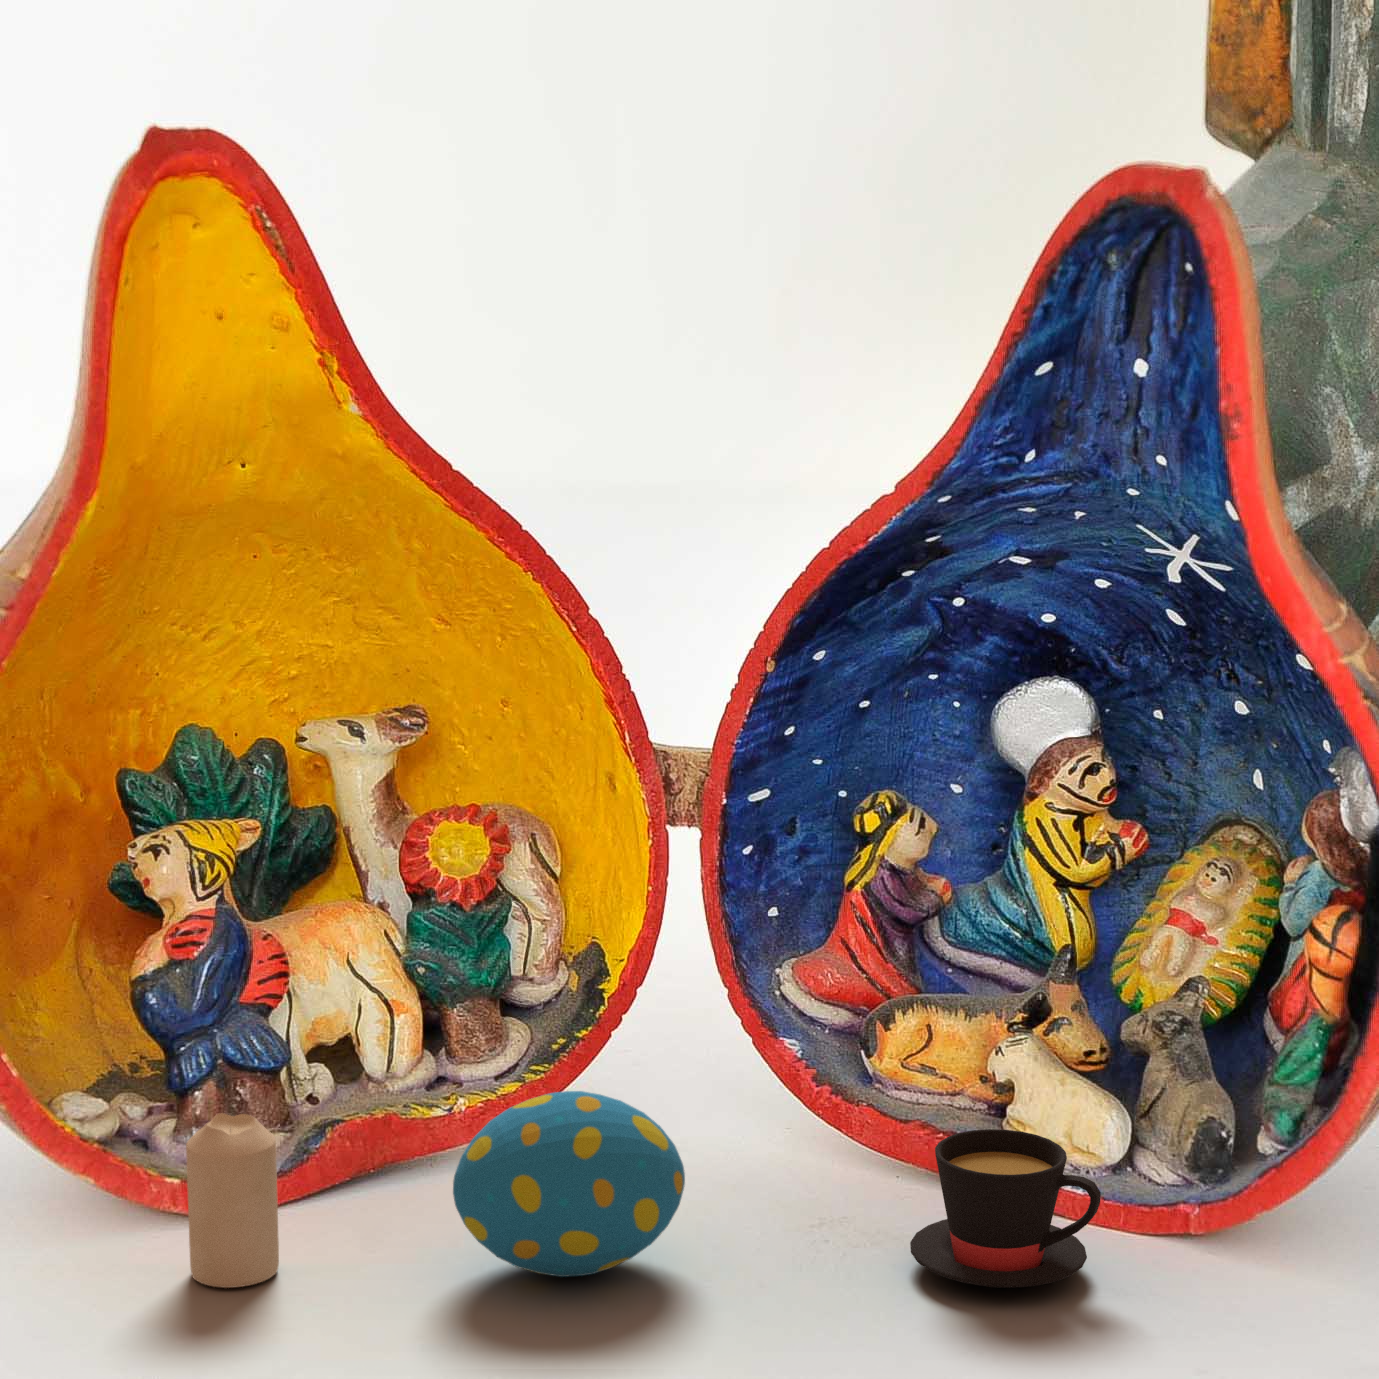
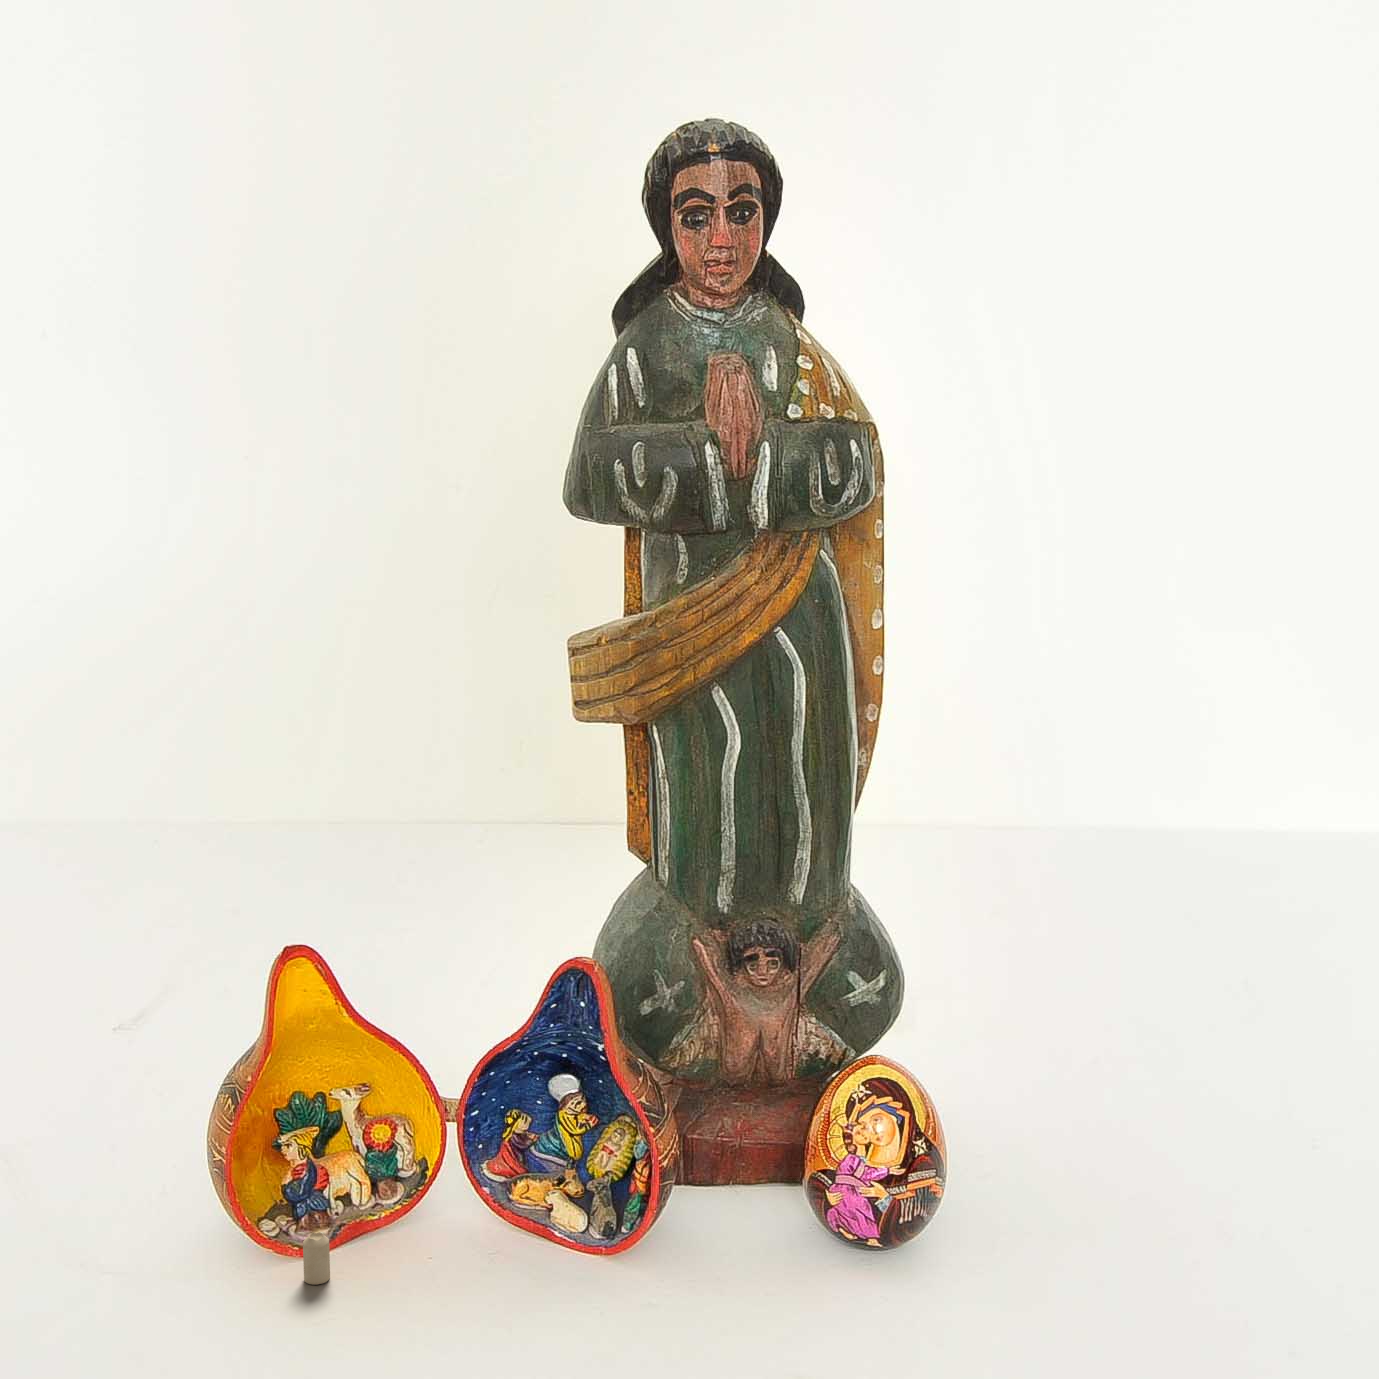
decorative egg: present [453,1091,685,1277] -> none [382,1221,450,1277]
teacup: present [910,1129,1101,1288] -> none [517,1225,570,1276]

